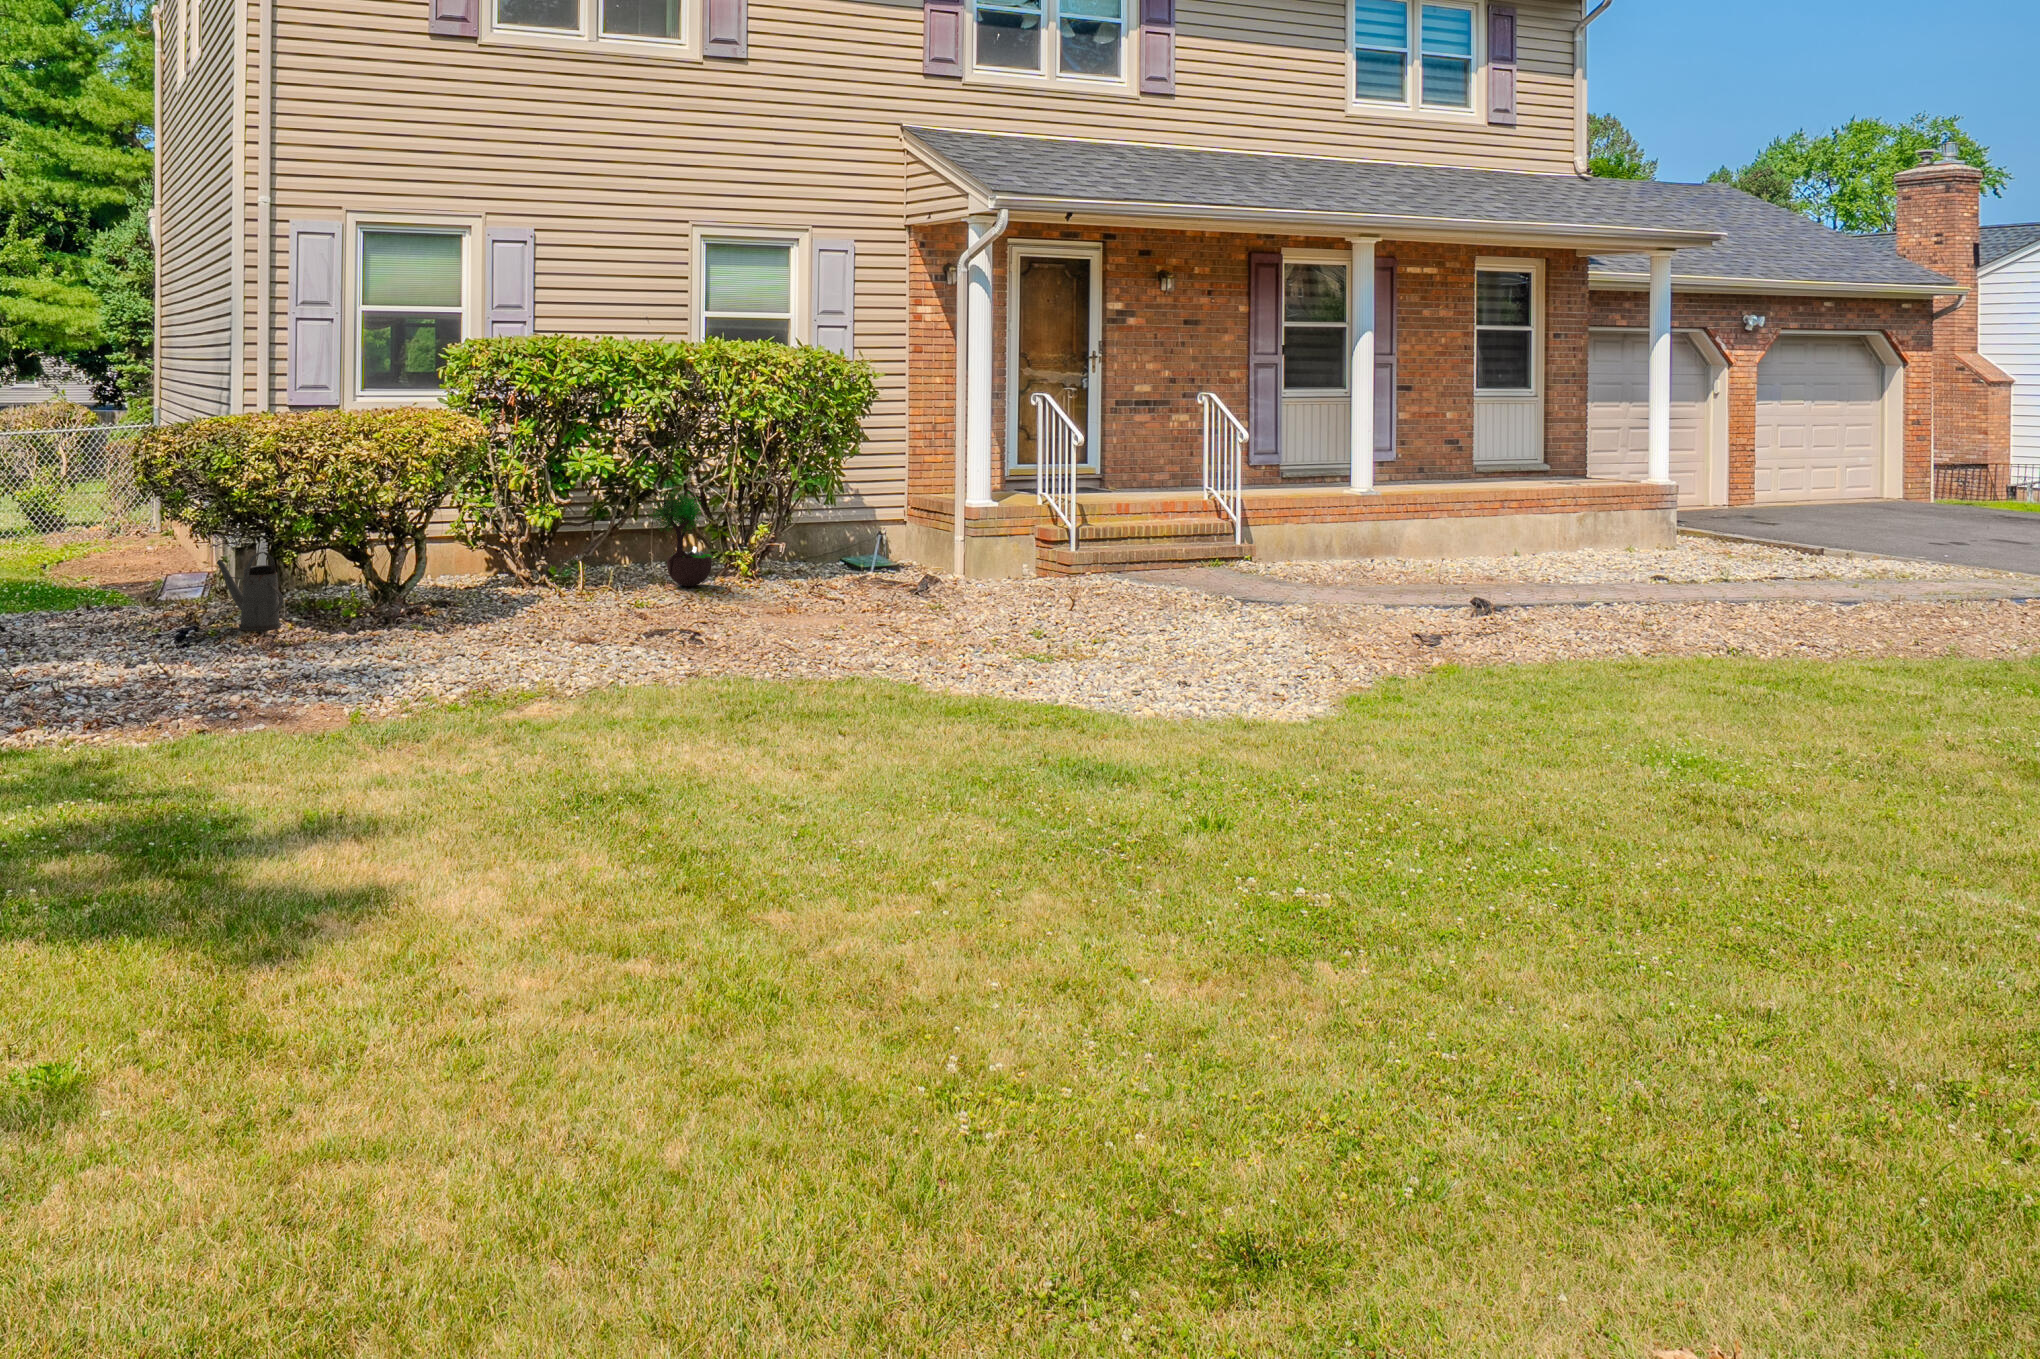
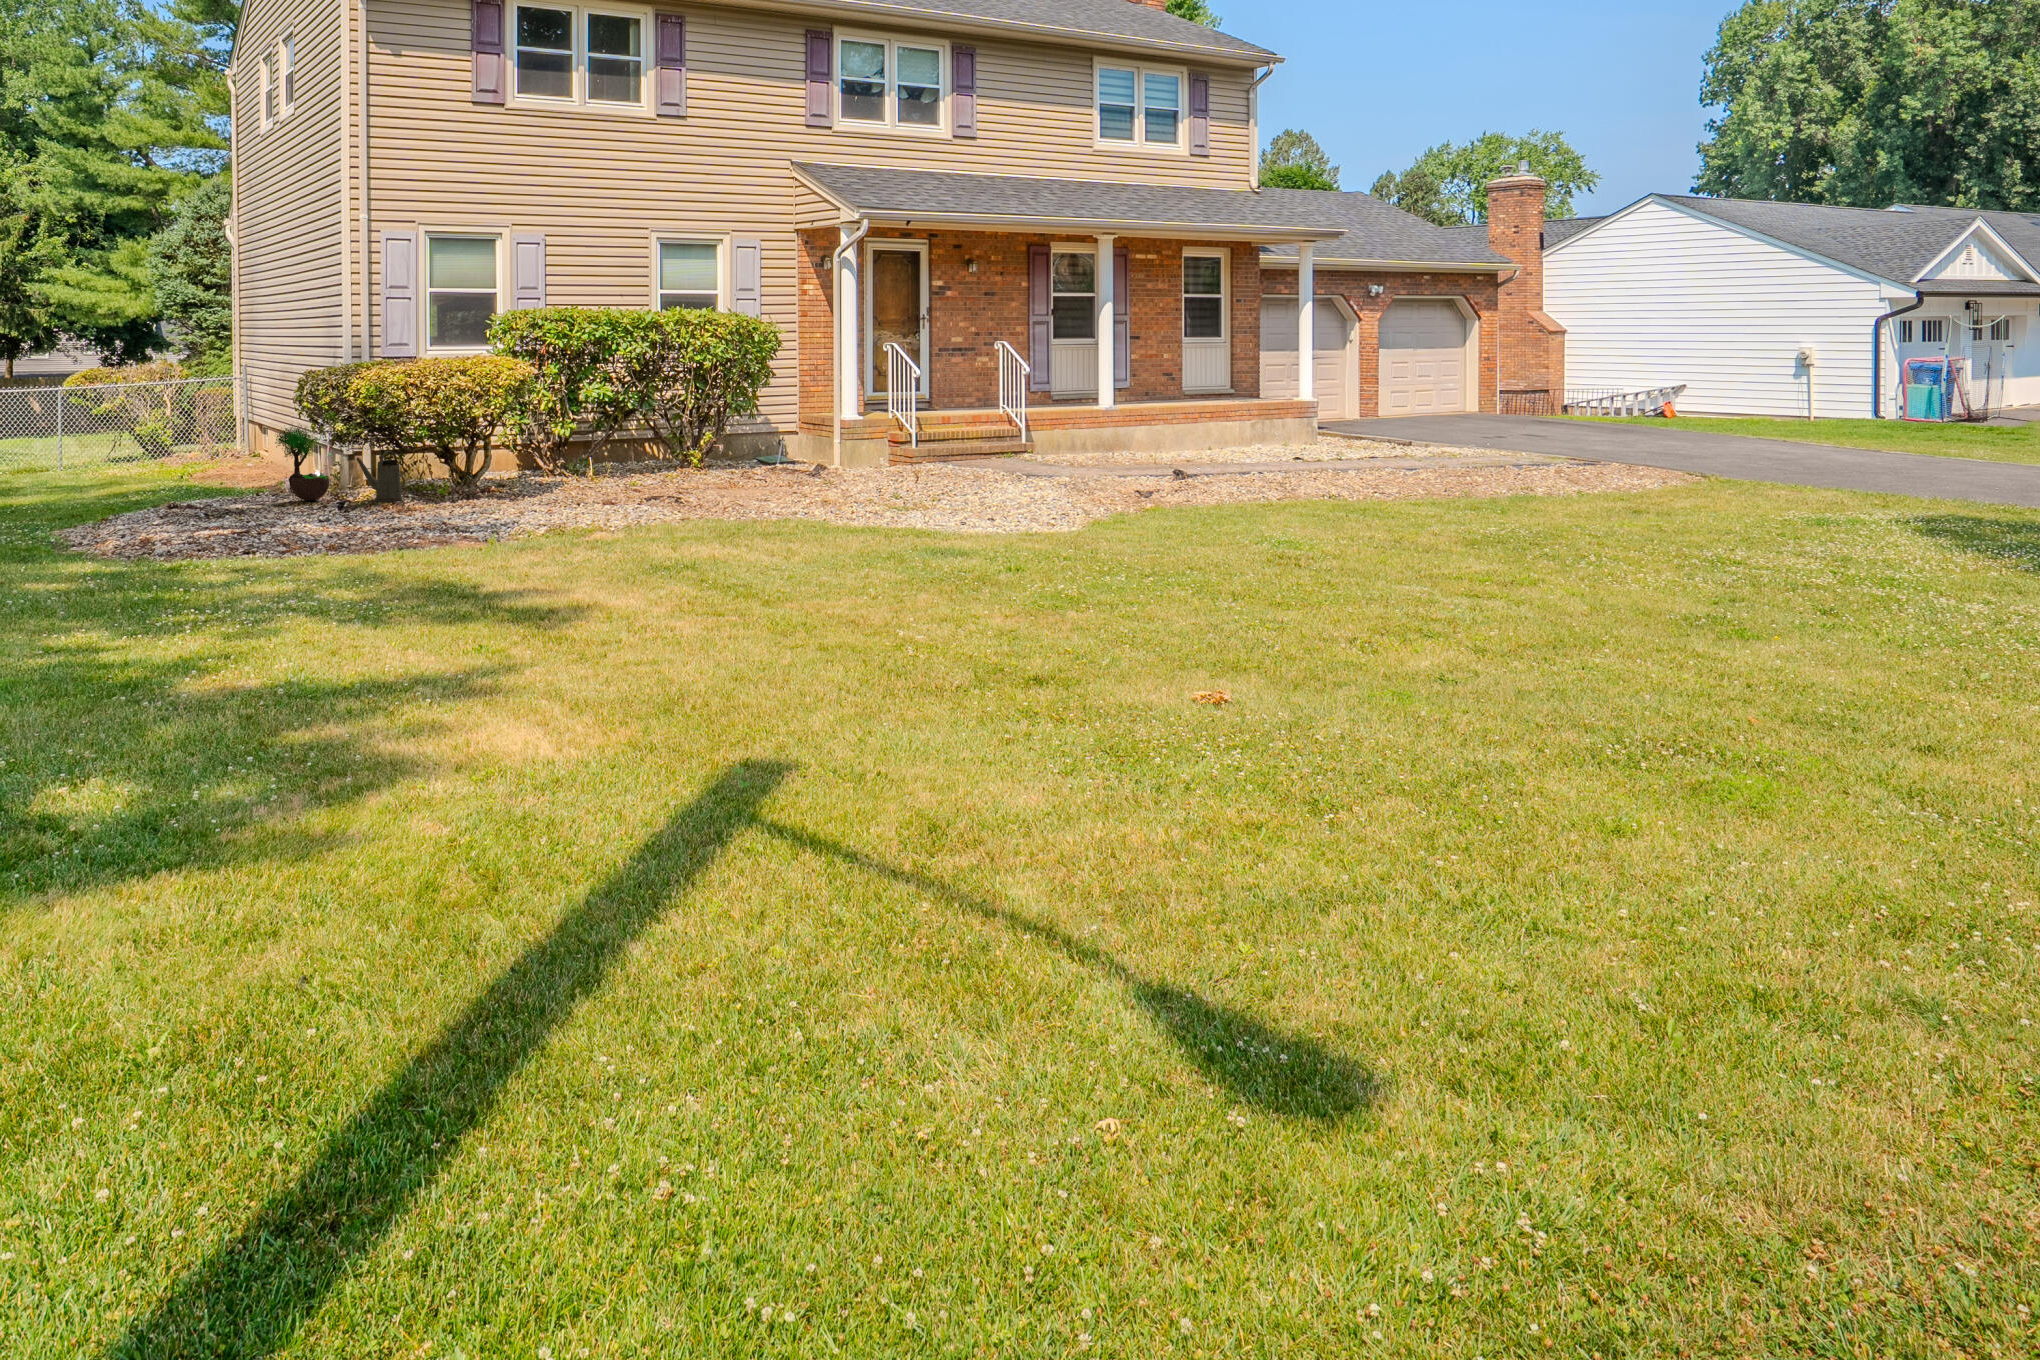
potted tree: present [646,484,712,586] -> present [275,425,329,501]

